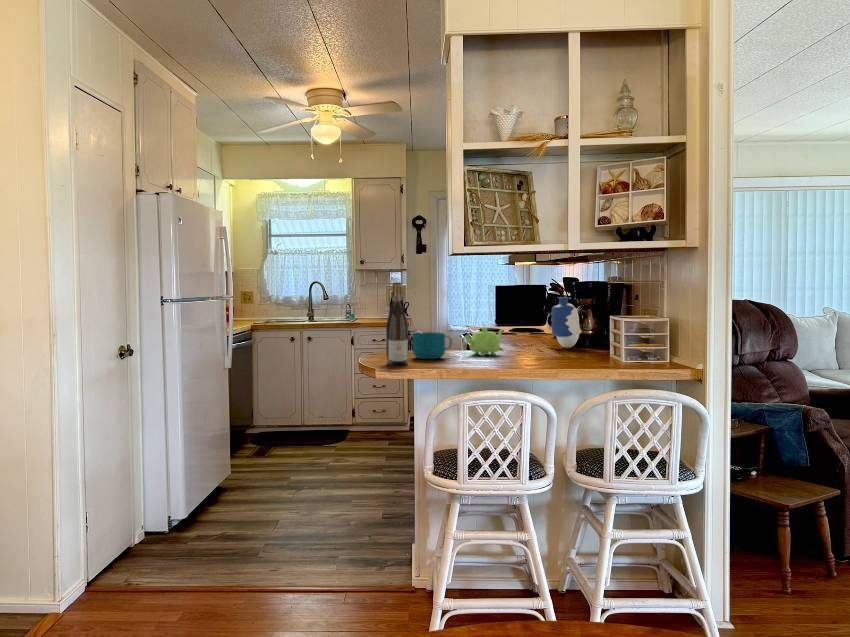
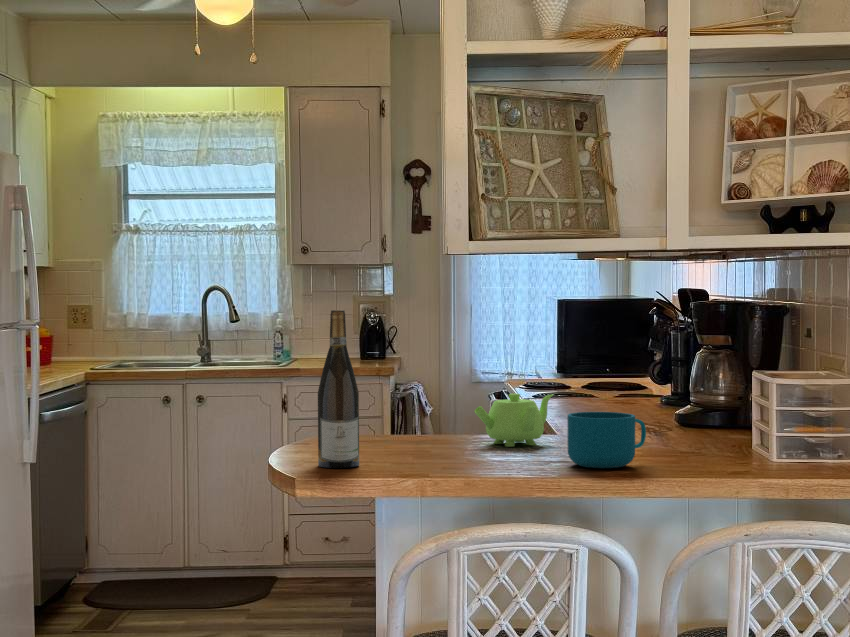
vase: present [551,297,581,348] -> none [650,331,708,429]
cup: present [413,332,452,359] -> present [567,412,646,468]

